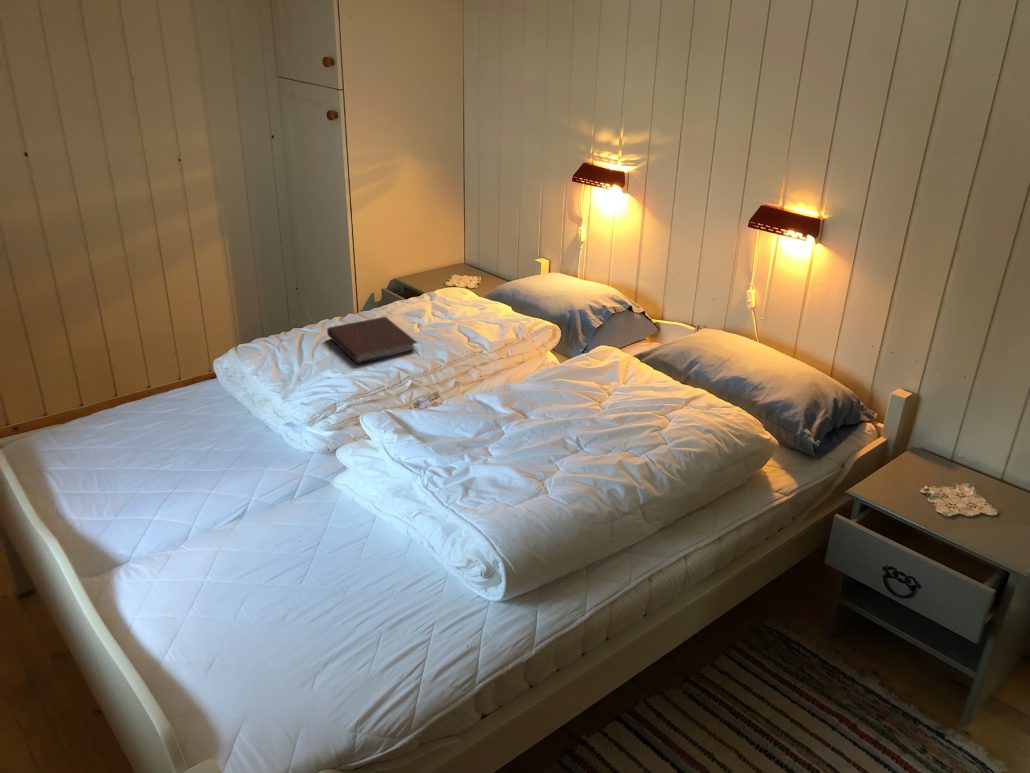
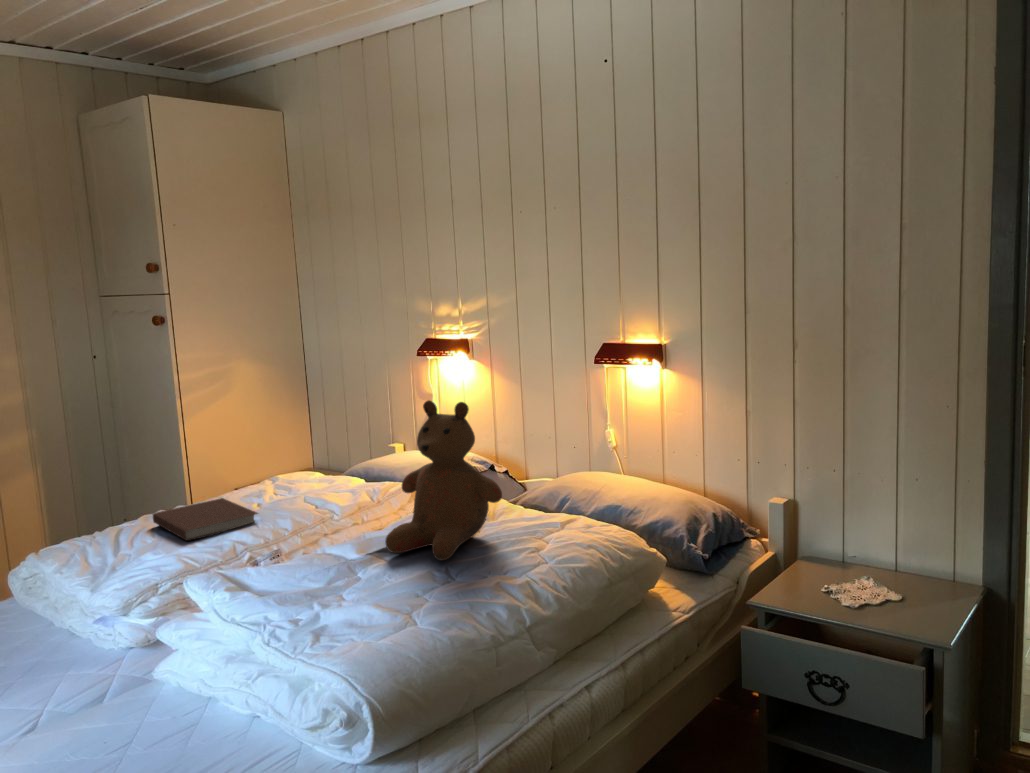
teddy bear: none [527,278,636,427] -> present [385,400,502,560]

